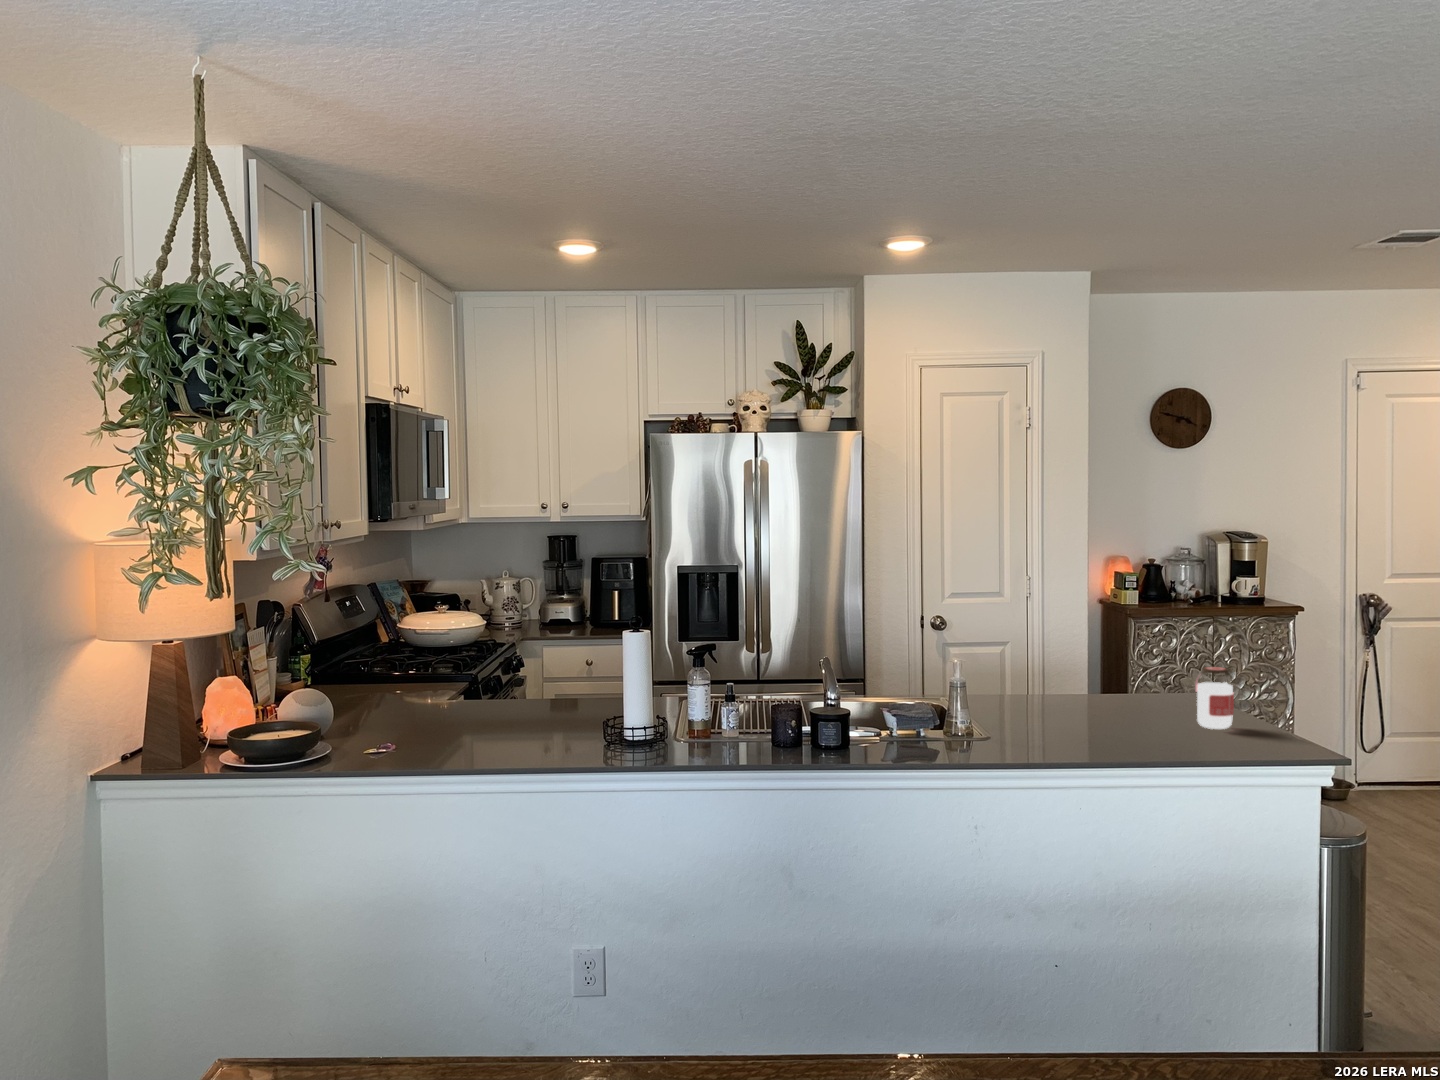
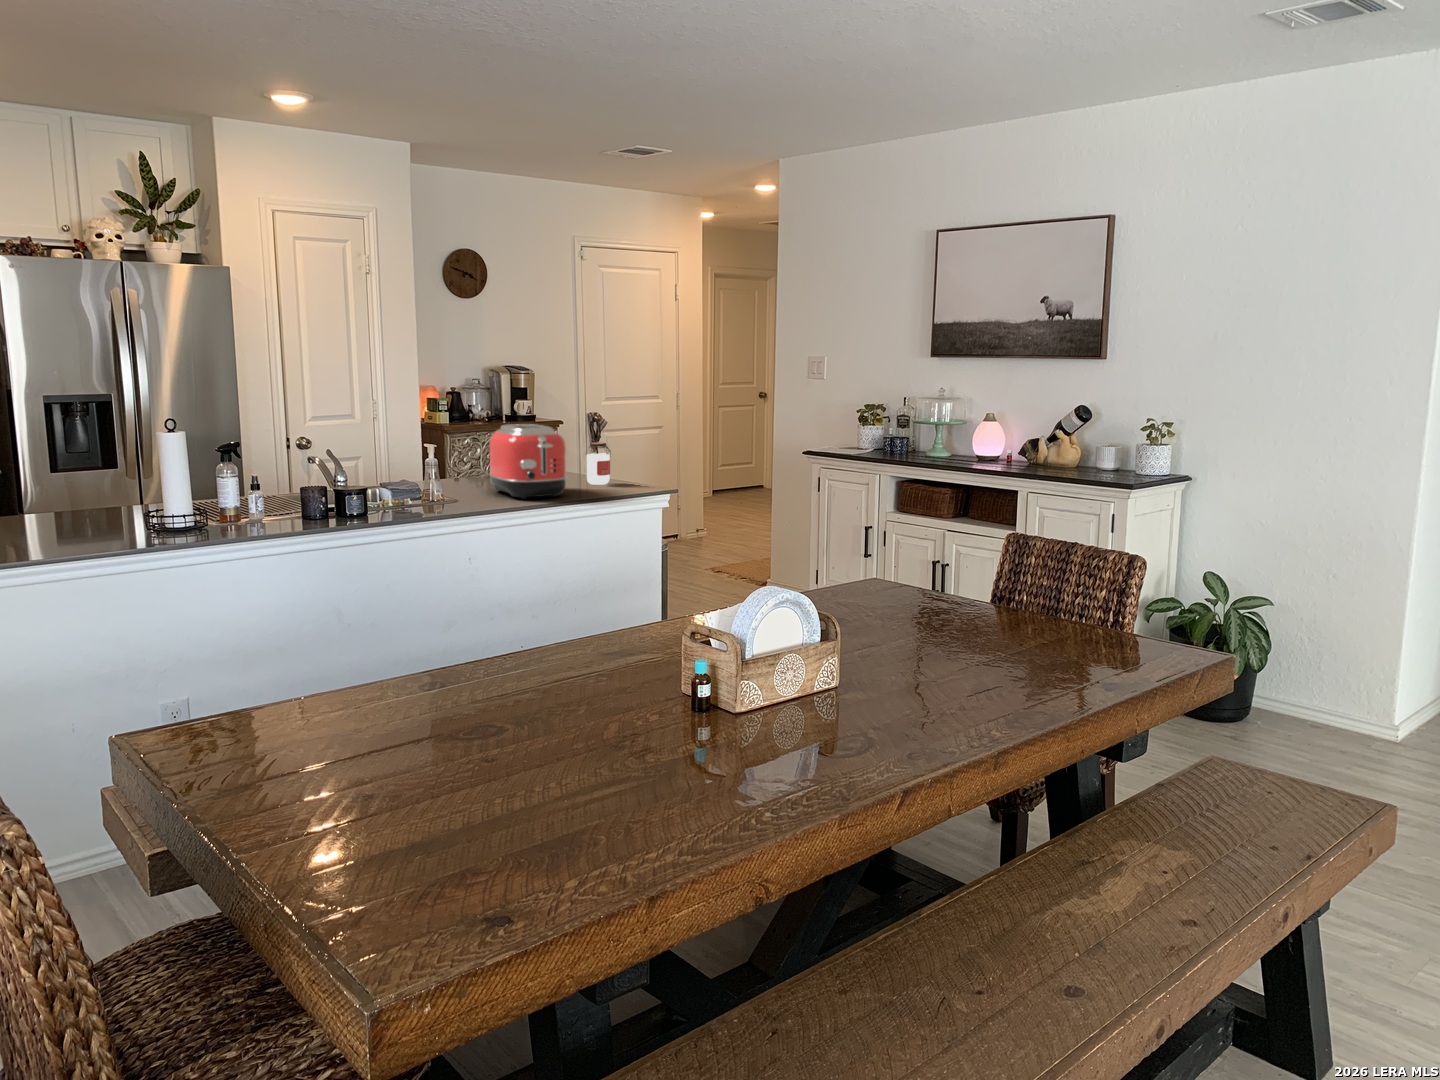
toaster: none [1043,636,1144,744] -> present [489,424,567,499]

